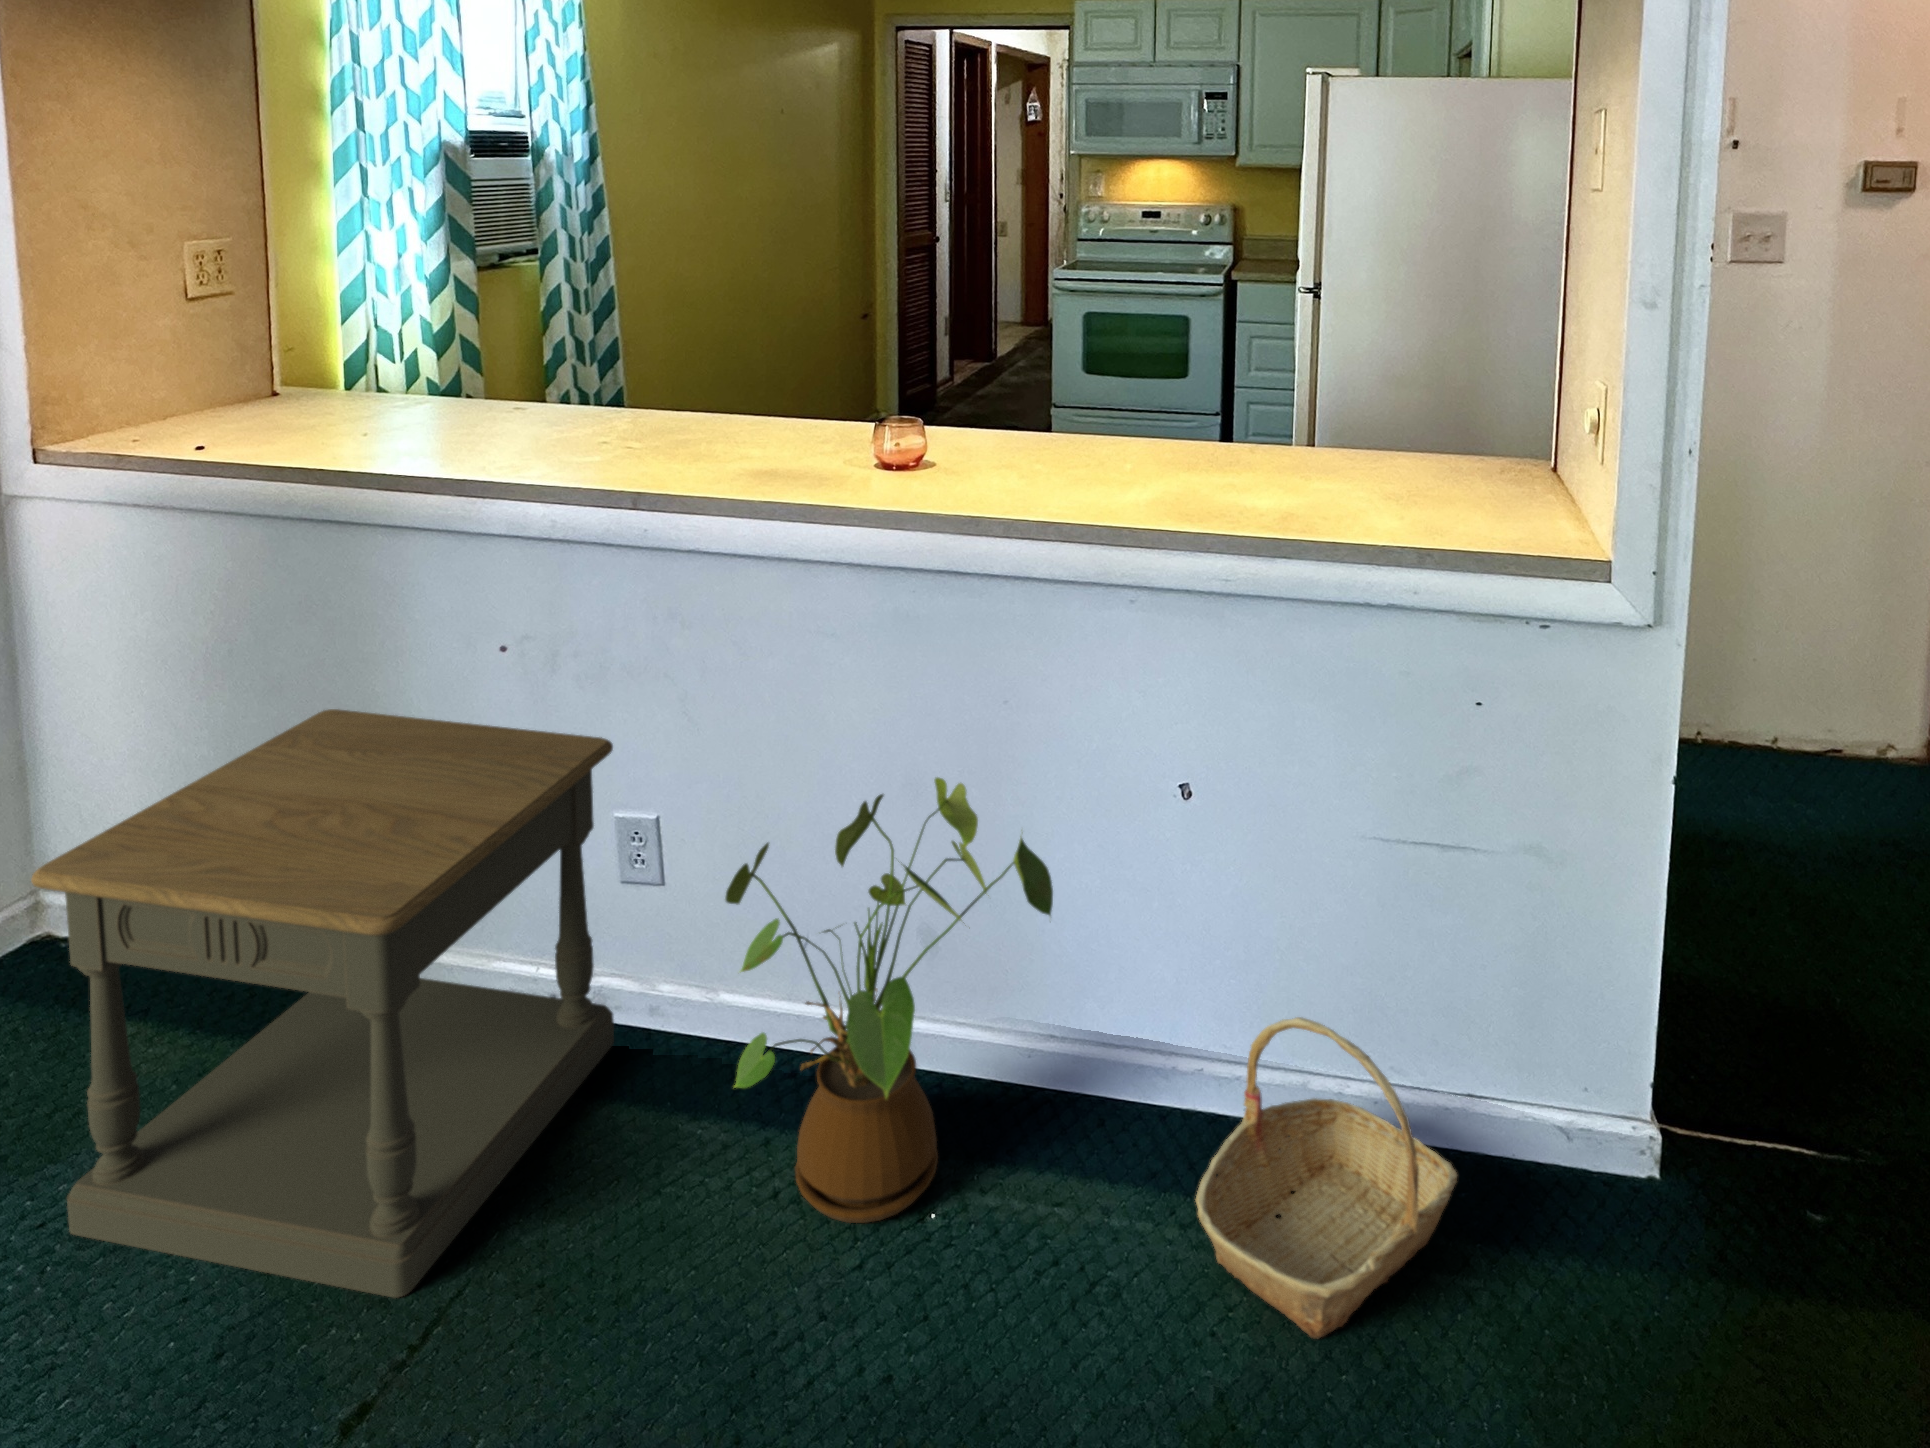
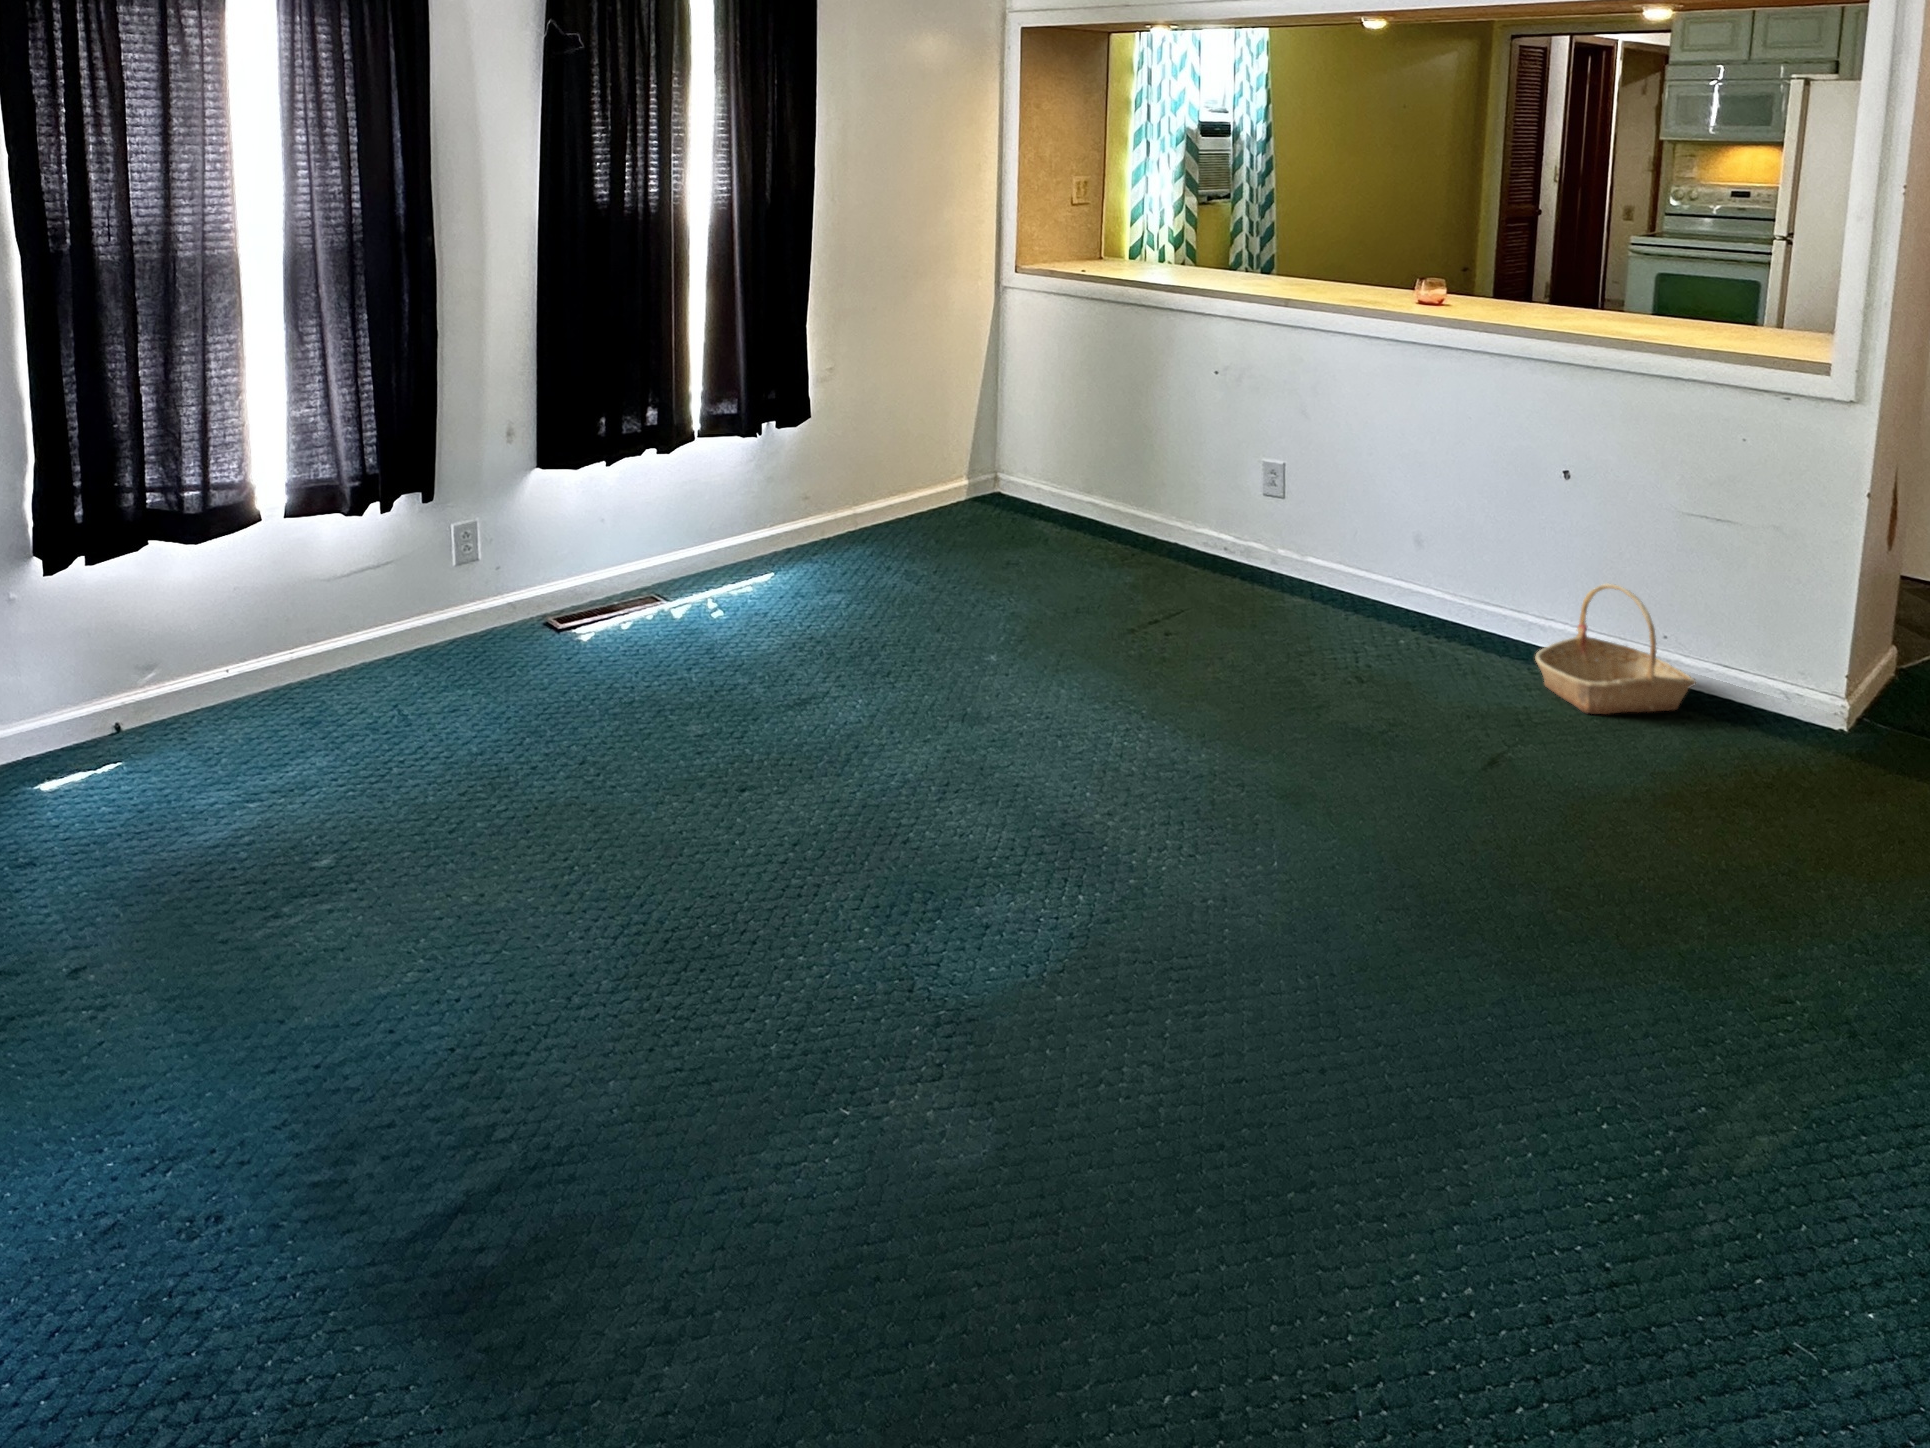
side table: present [31,709,614,1298] -> none [1039,392,1265,605]
house plant: present [725,777,1053,1223] -> none [1309,445,1479,638]

